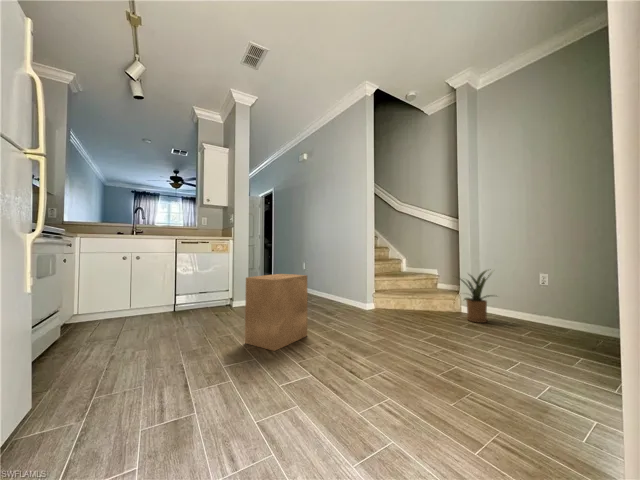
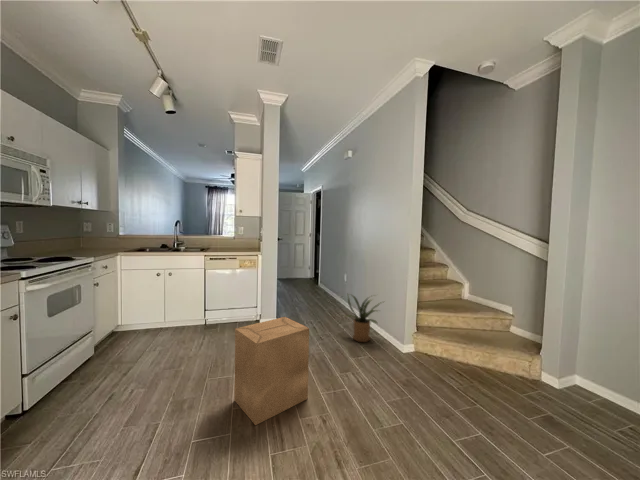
house plant: present [460,270,491,323] -> present [348,295,381,342]

